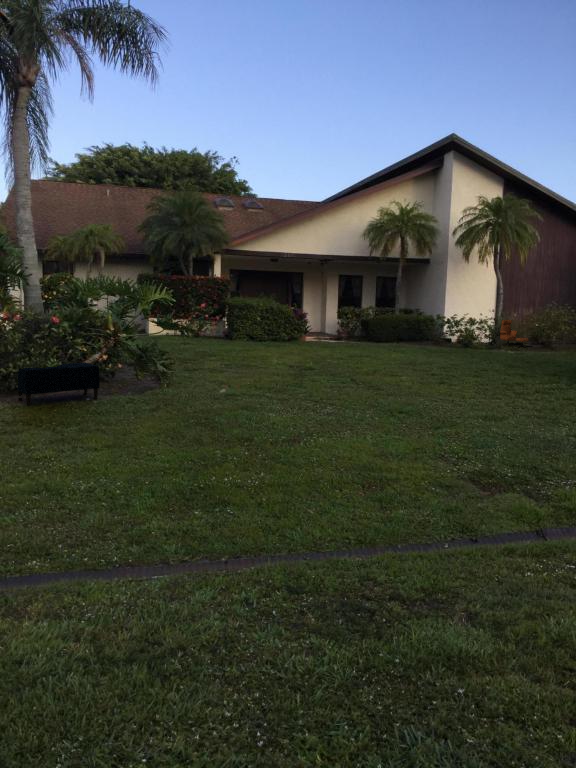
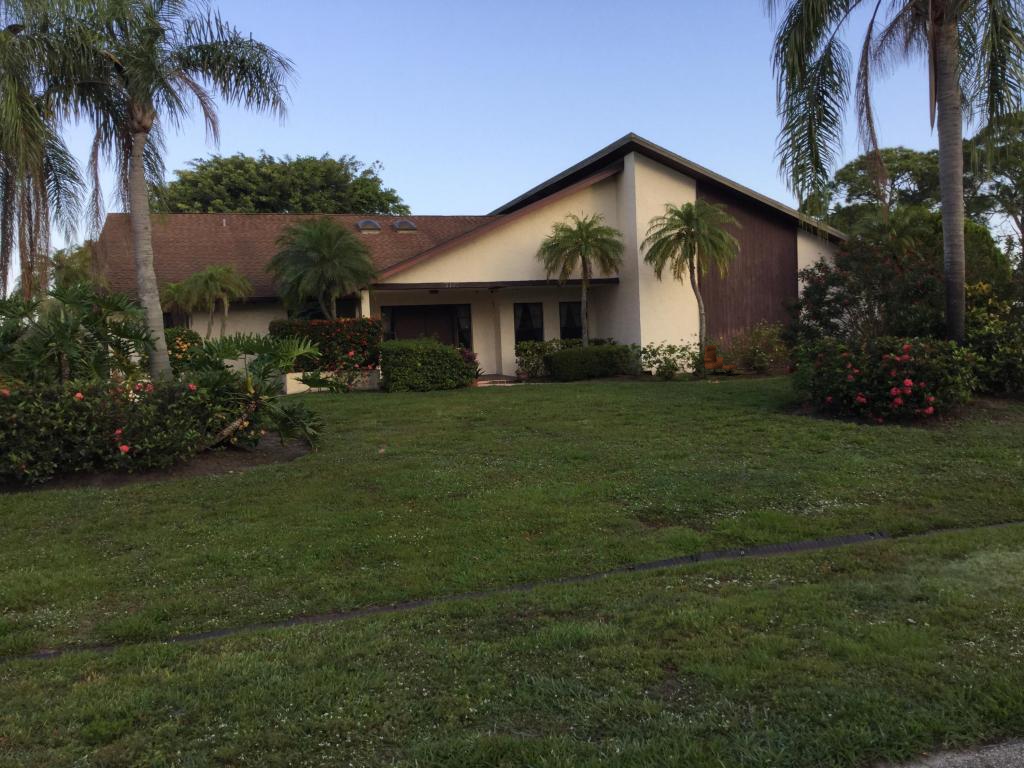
bench: present [16,362,100,405] -> none [150,432,244,484]

